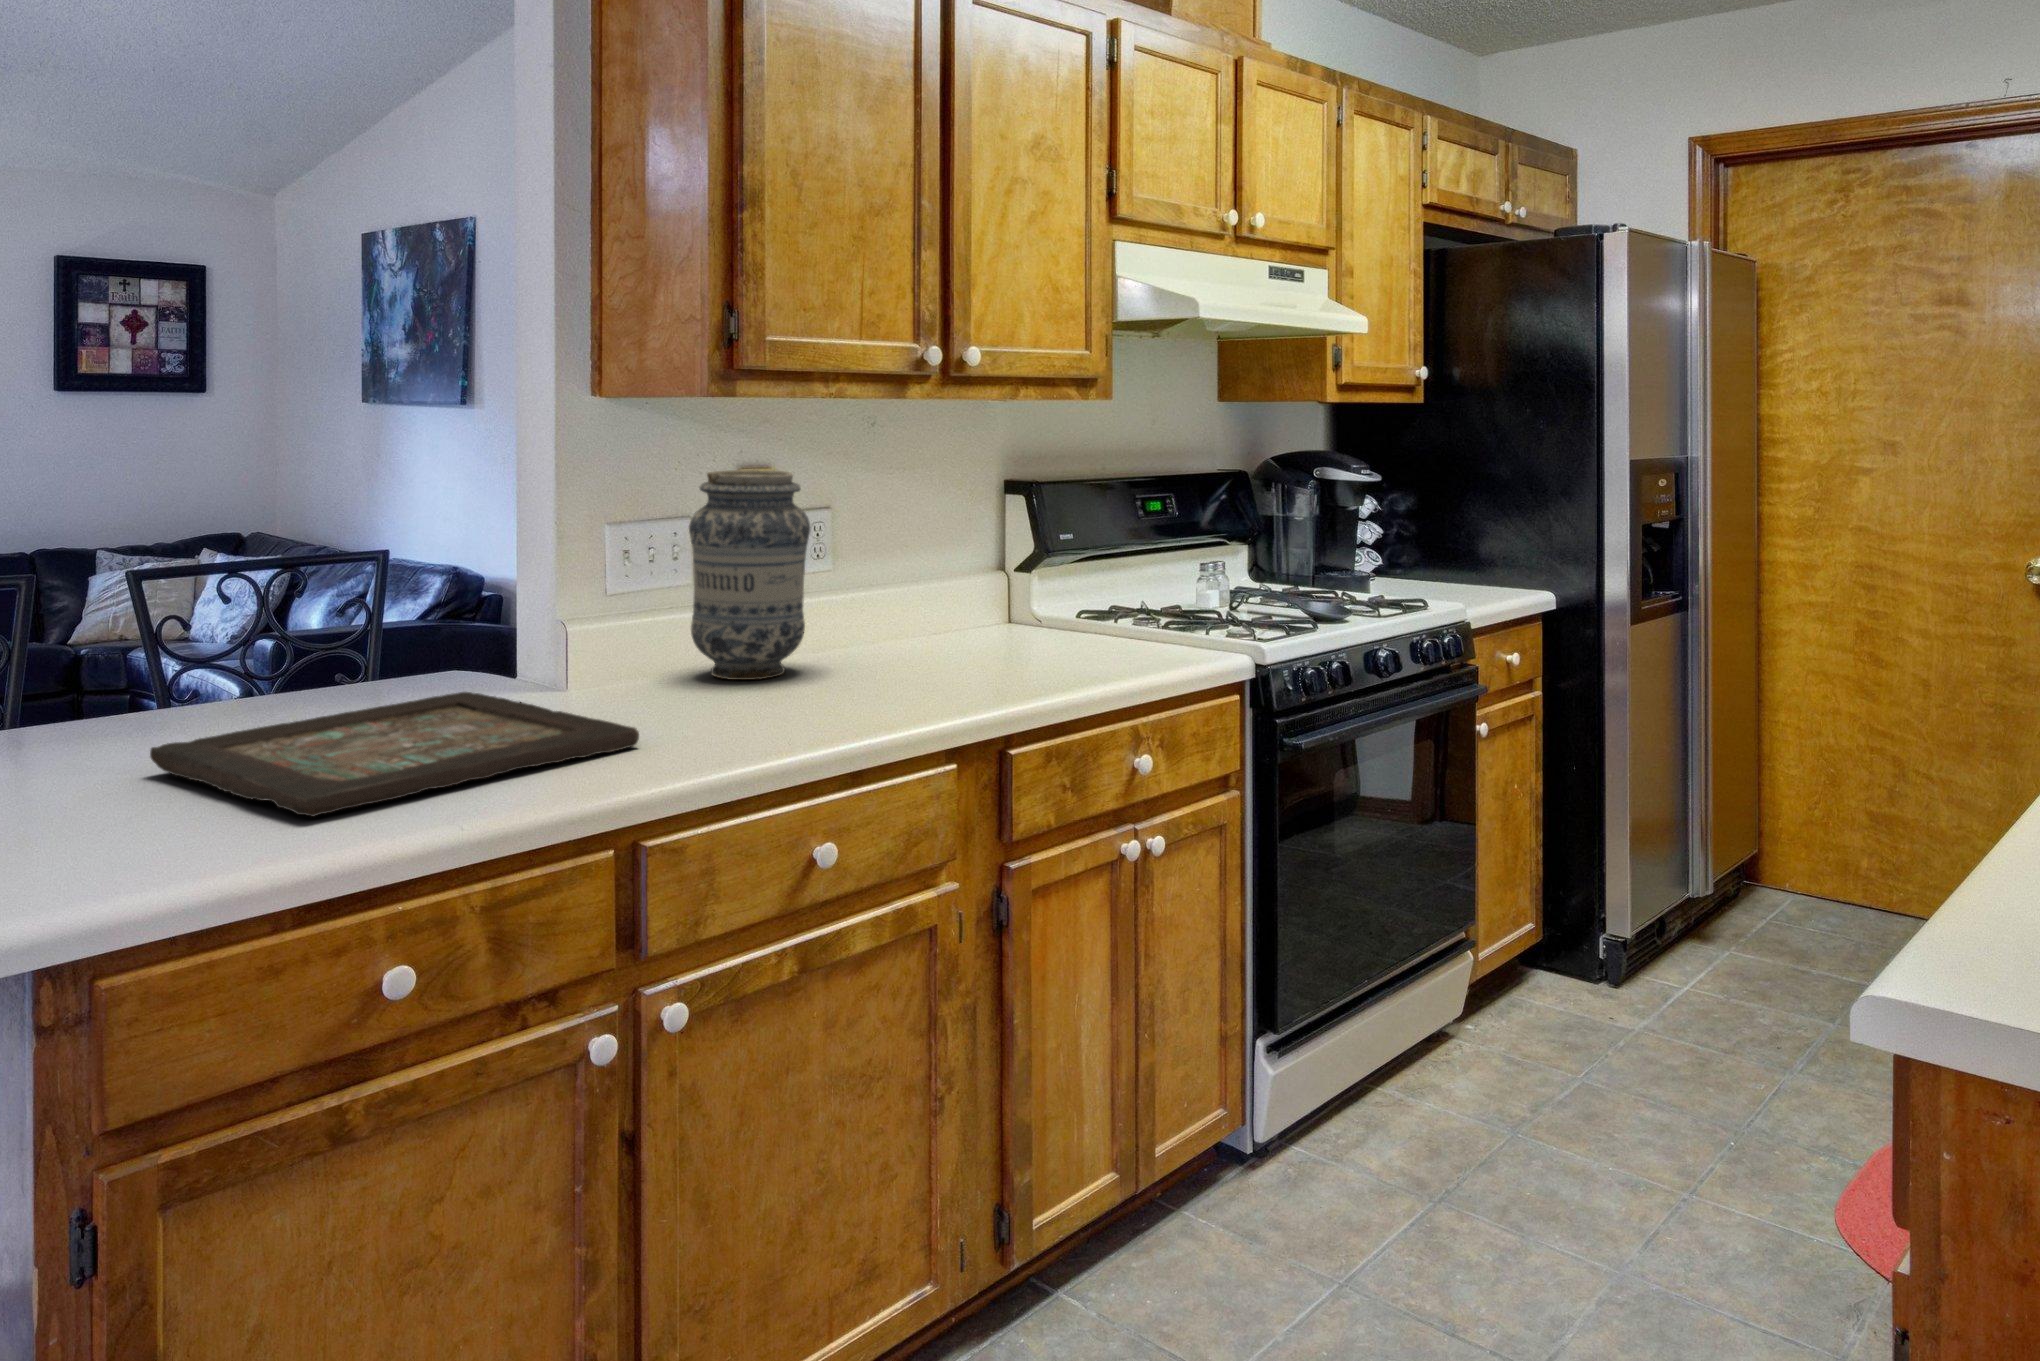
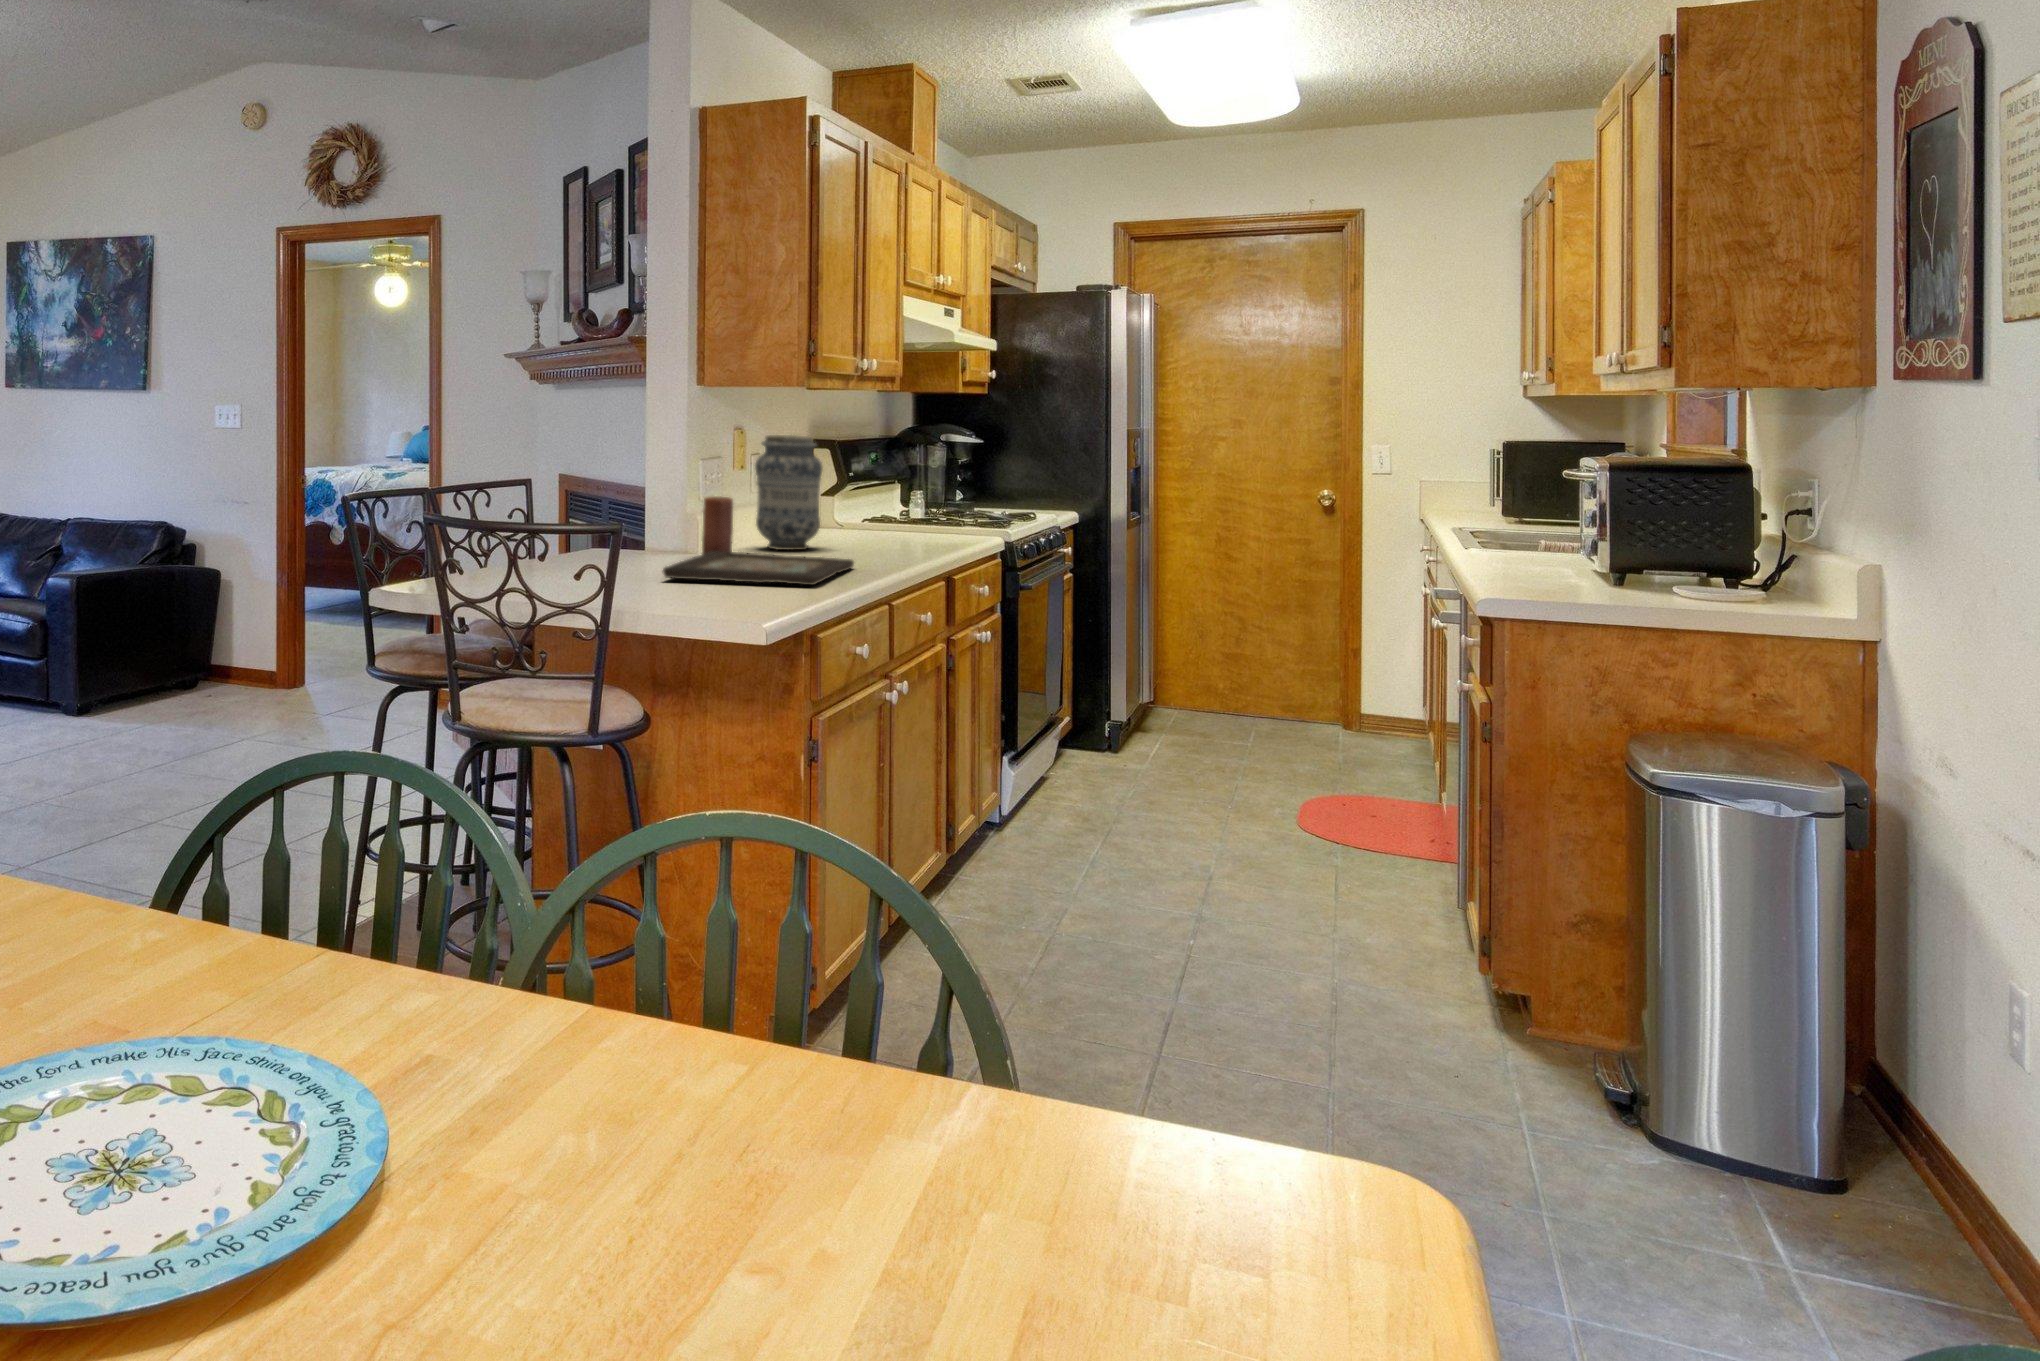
candle: none [524,582,582,698] -> present [702,497,733,554]

